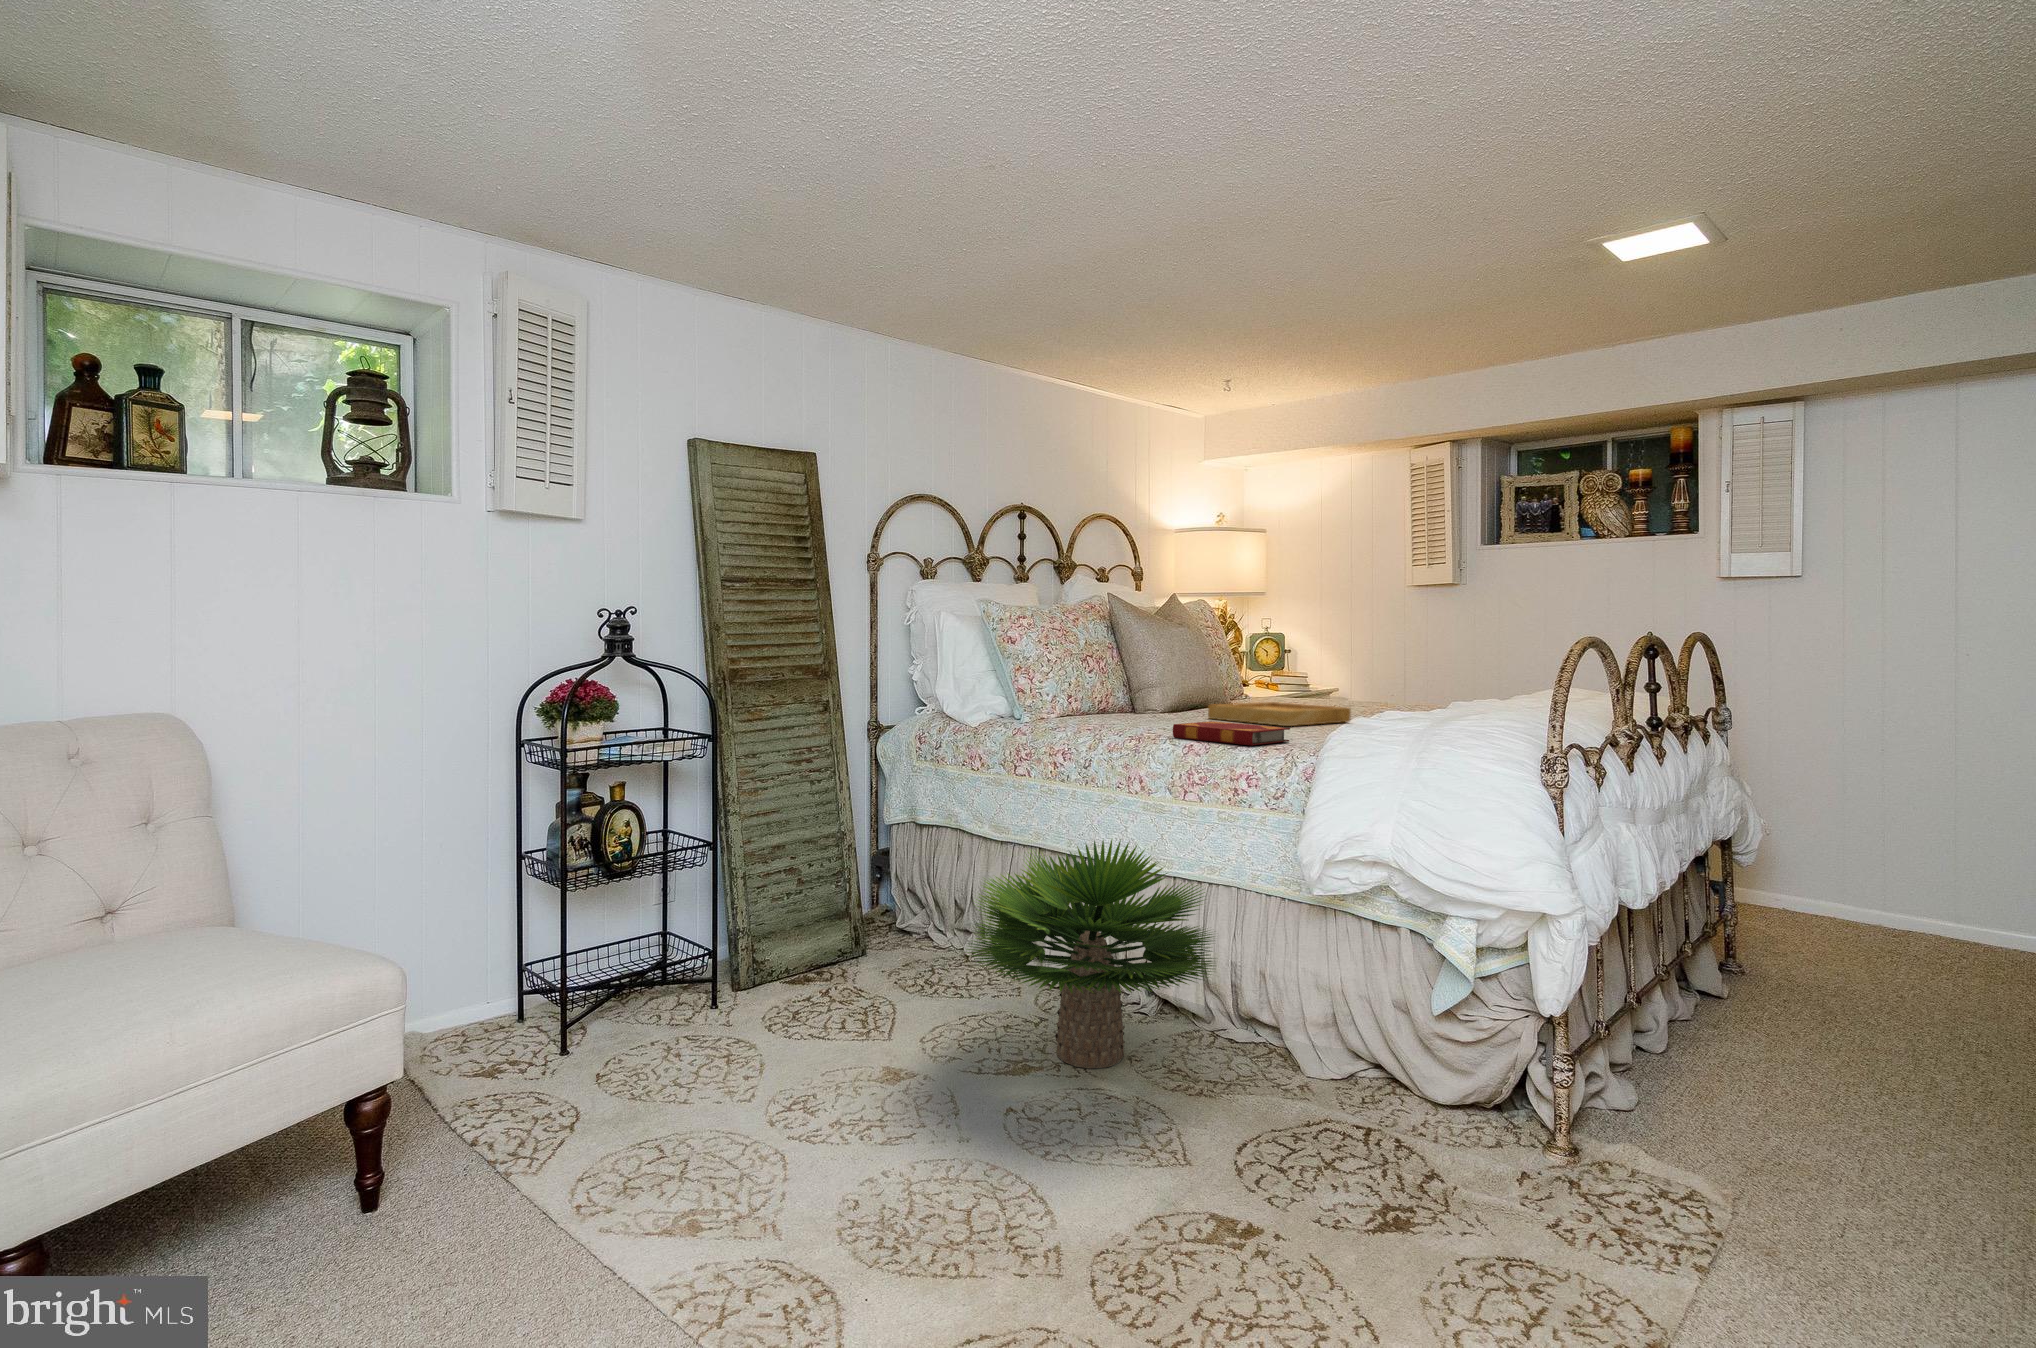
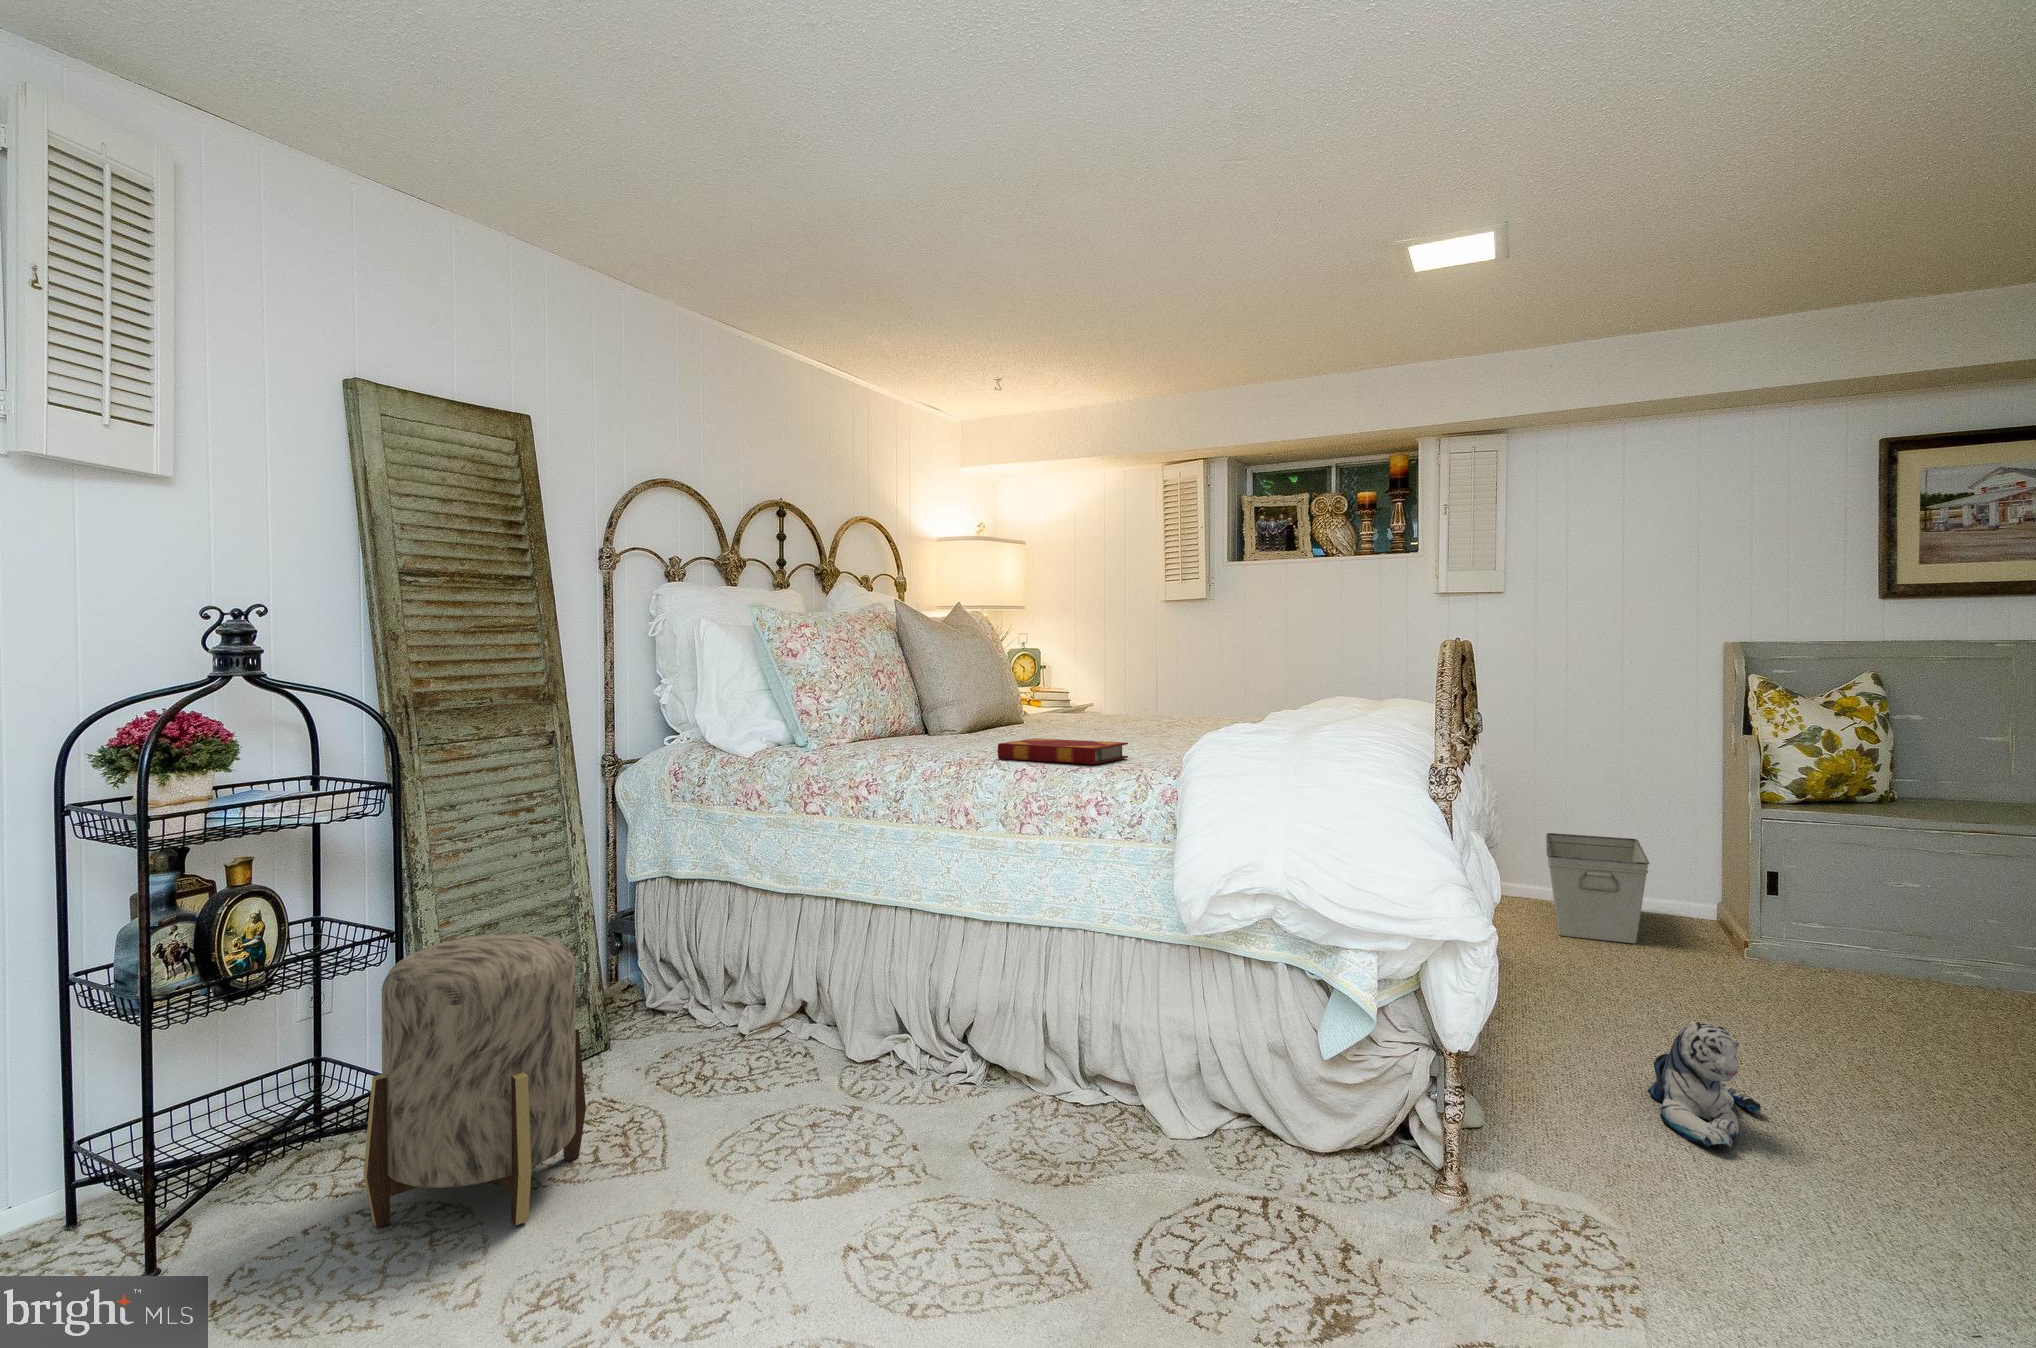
tray: present [1208,702,1351,726] -> none [1014,715,1163,741]
potted plant: present [967,839,1214,1068] -> none [762,882,1084,1172]
storage bin: none [1785,844,1914,965] -> present [1546,833,1649,943]
ottoman: none [687,851,837,1060] -> present [363,934,586,1227]
plush toy: none [1815,1031,1942,1158] -> present [1647,1021,1761,1148]

